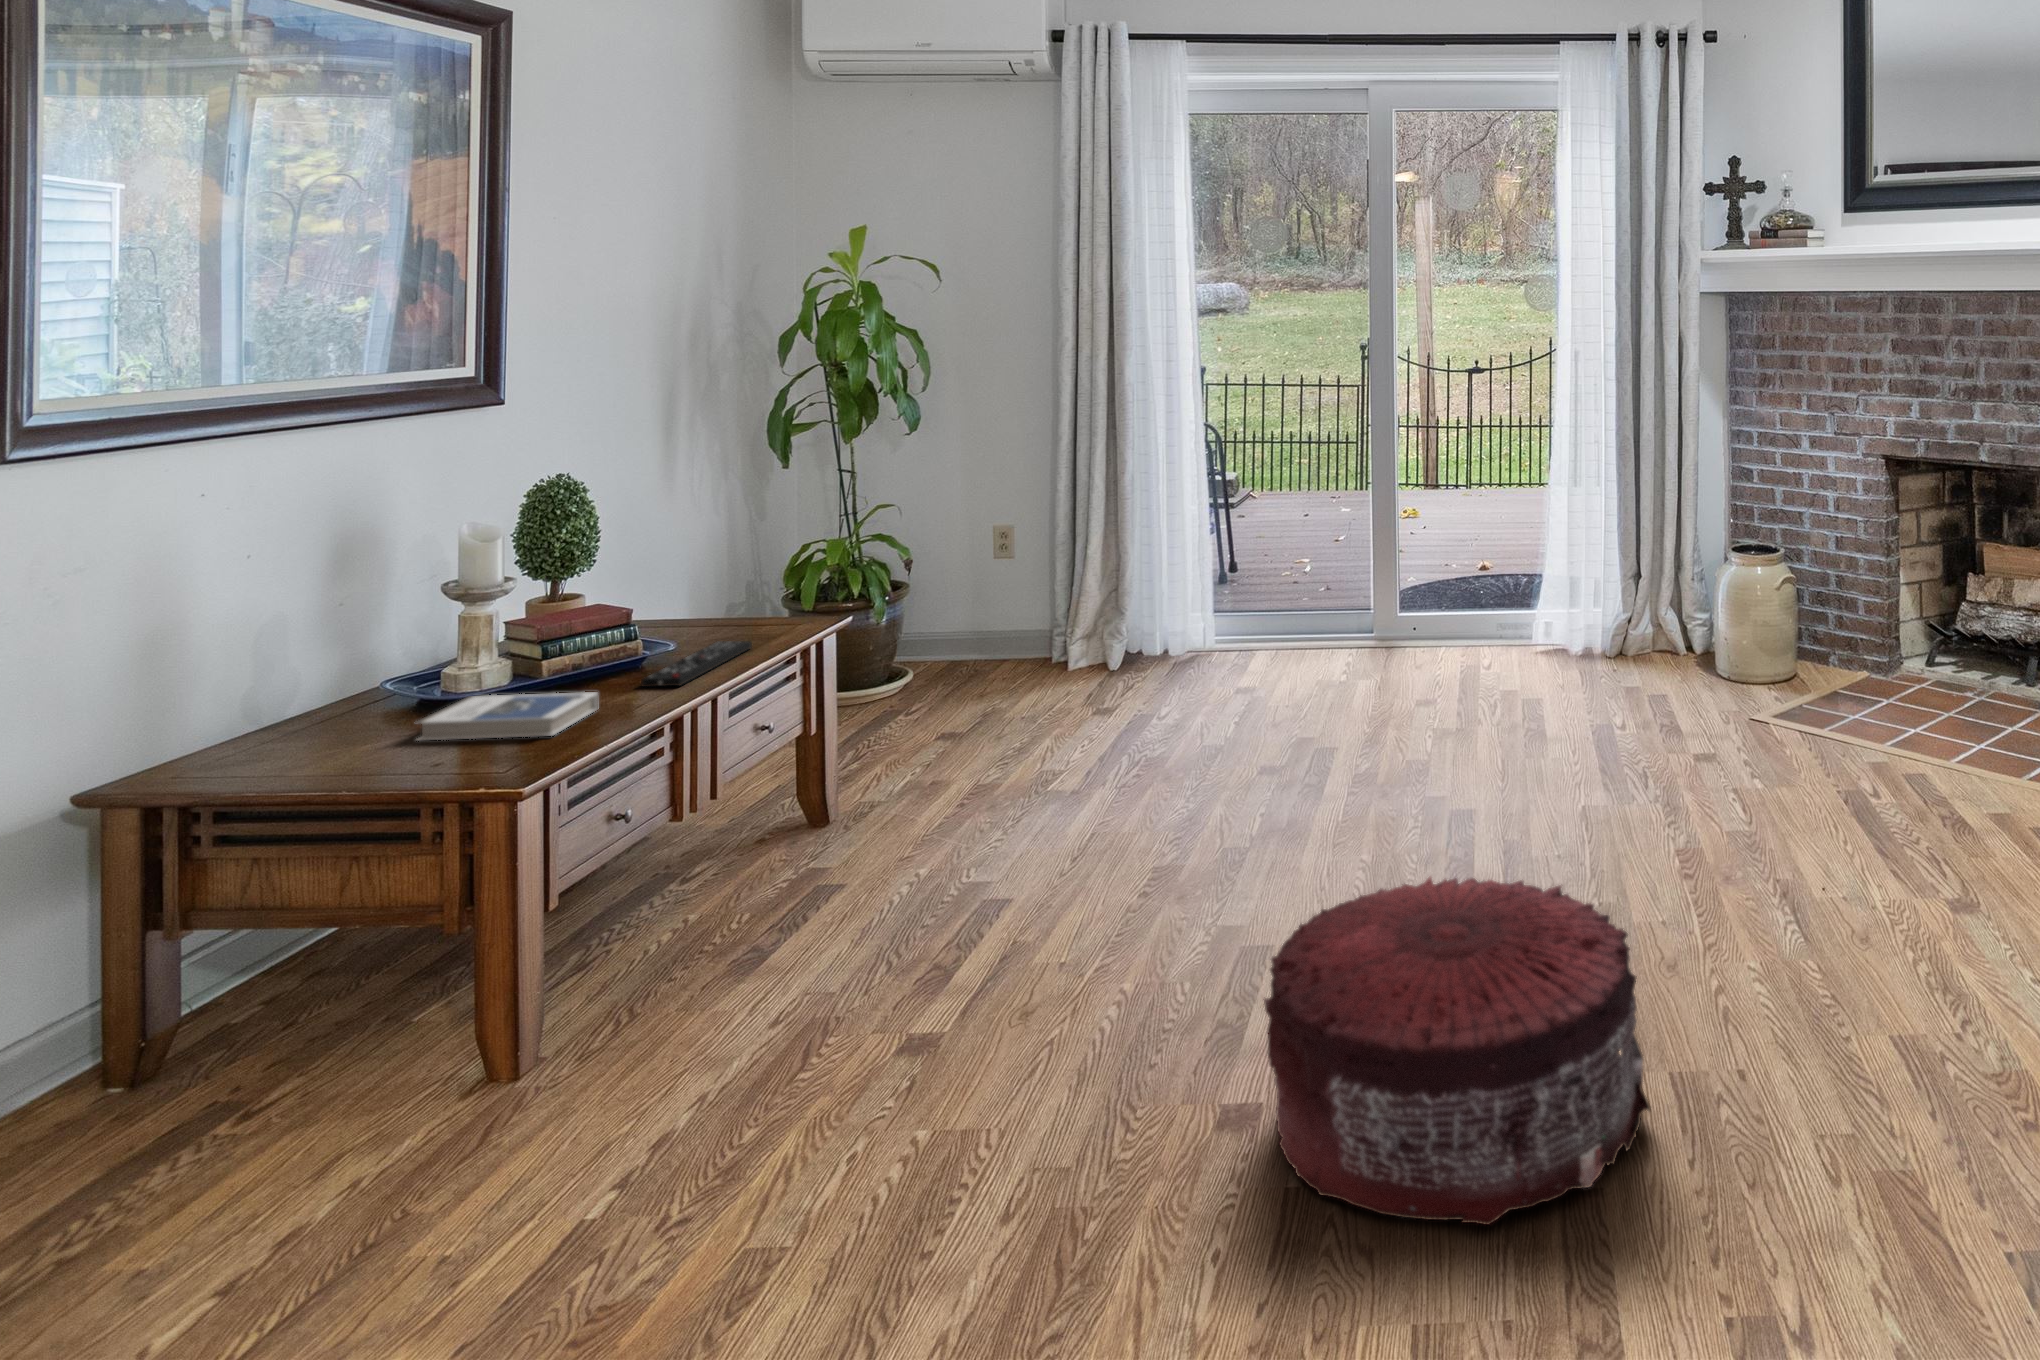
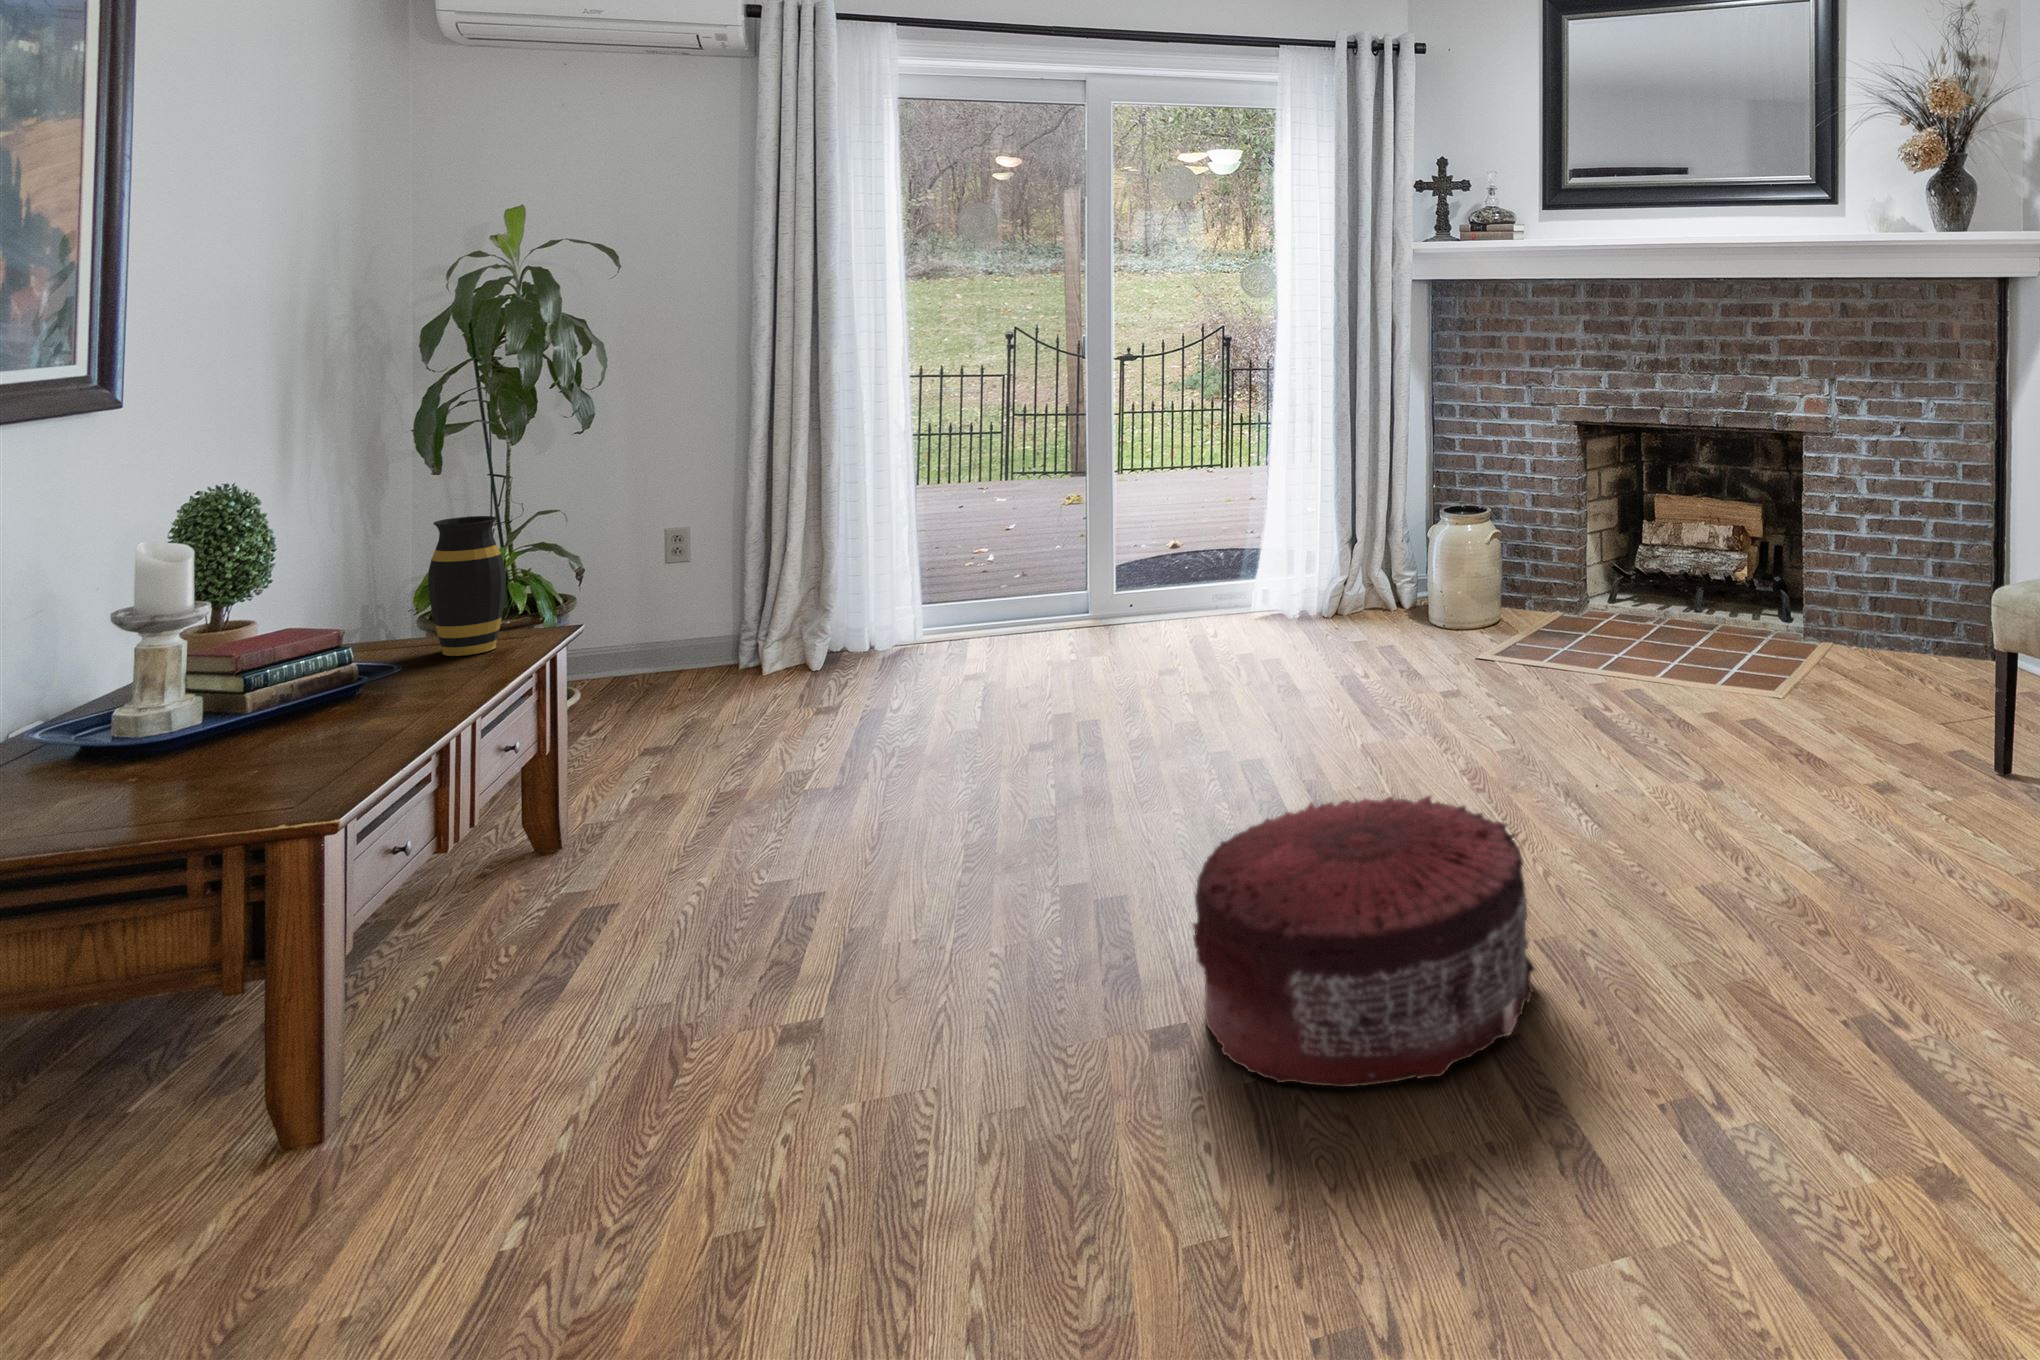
vase: none [718,510,783,637] -> present [428,516,506,656]
remote control: present [641,641,752,687] -> none [382,657,485,712]
hardback book: present [415,692,598,741] -> none [132,718,351,788]

